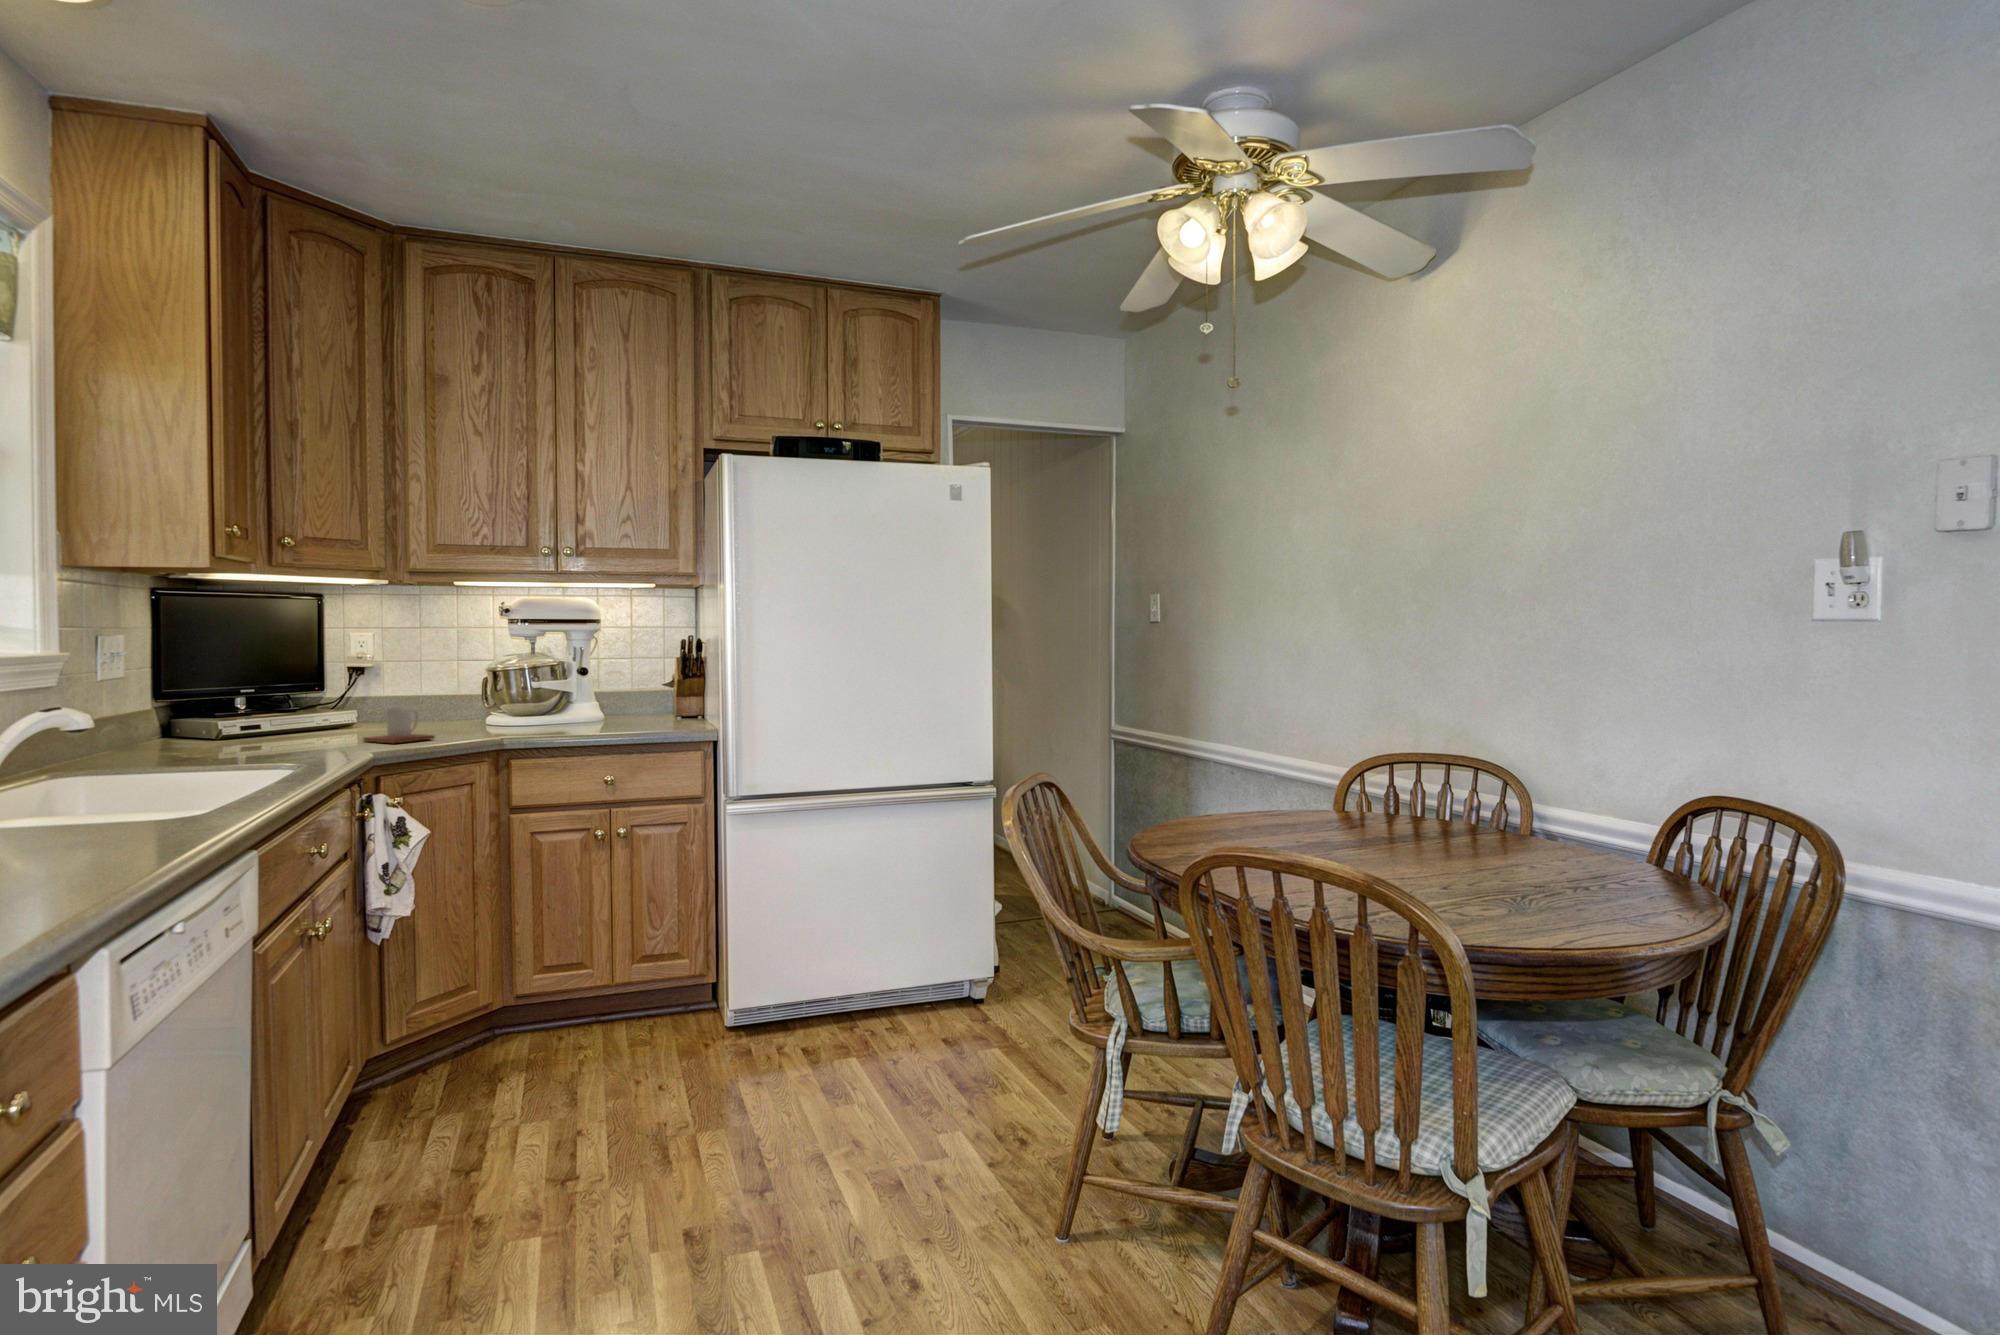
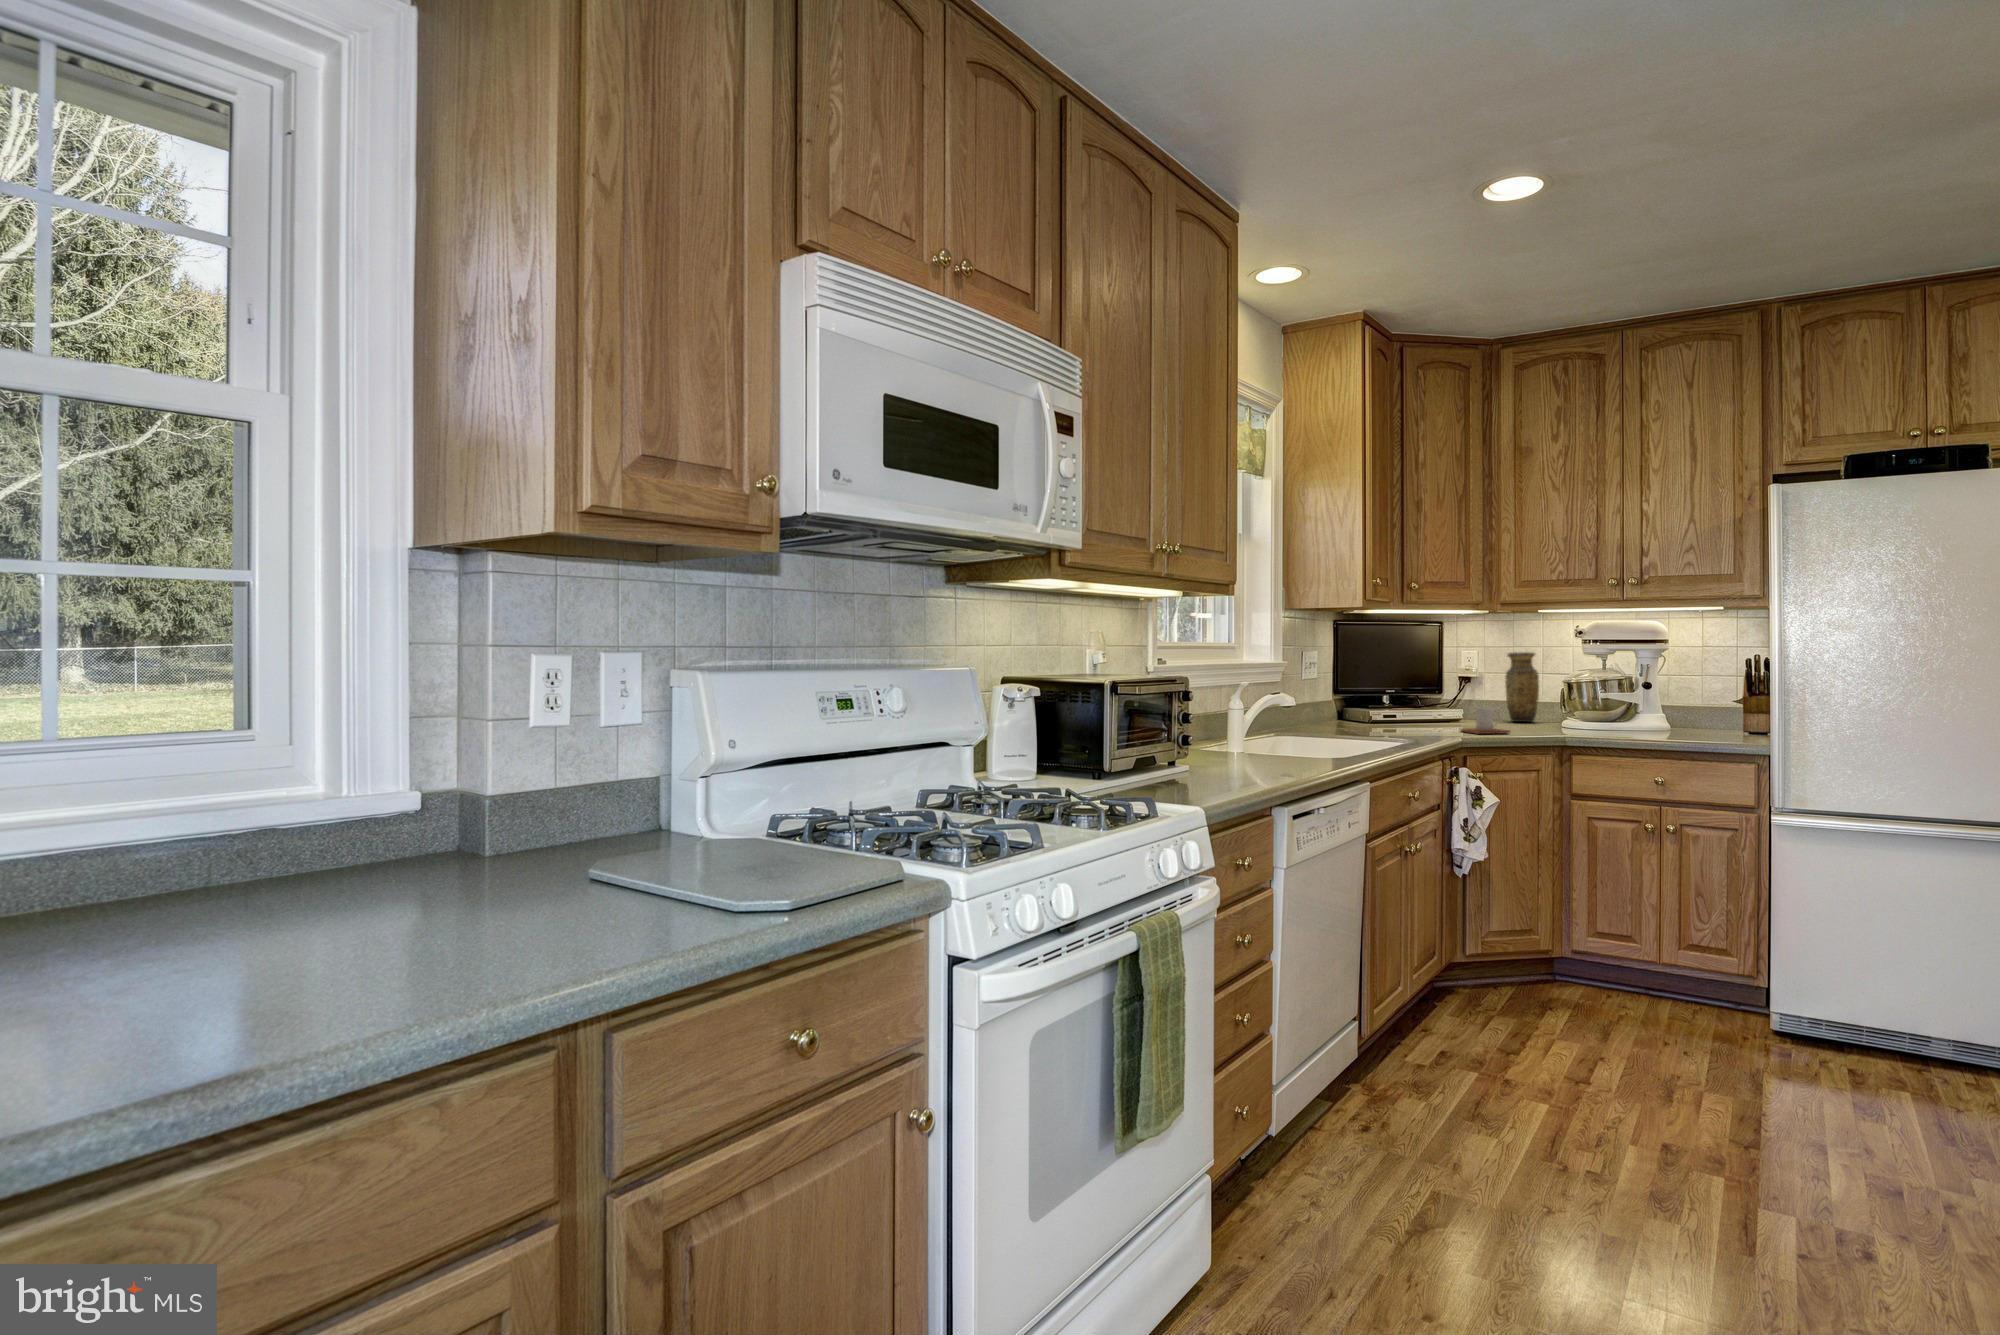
vase: none [412,634,455,721] -> present [1505,652,1539,722]

